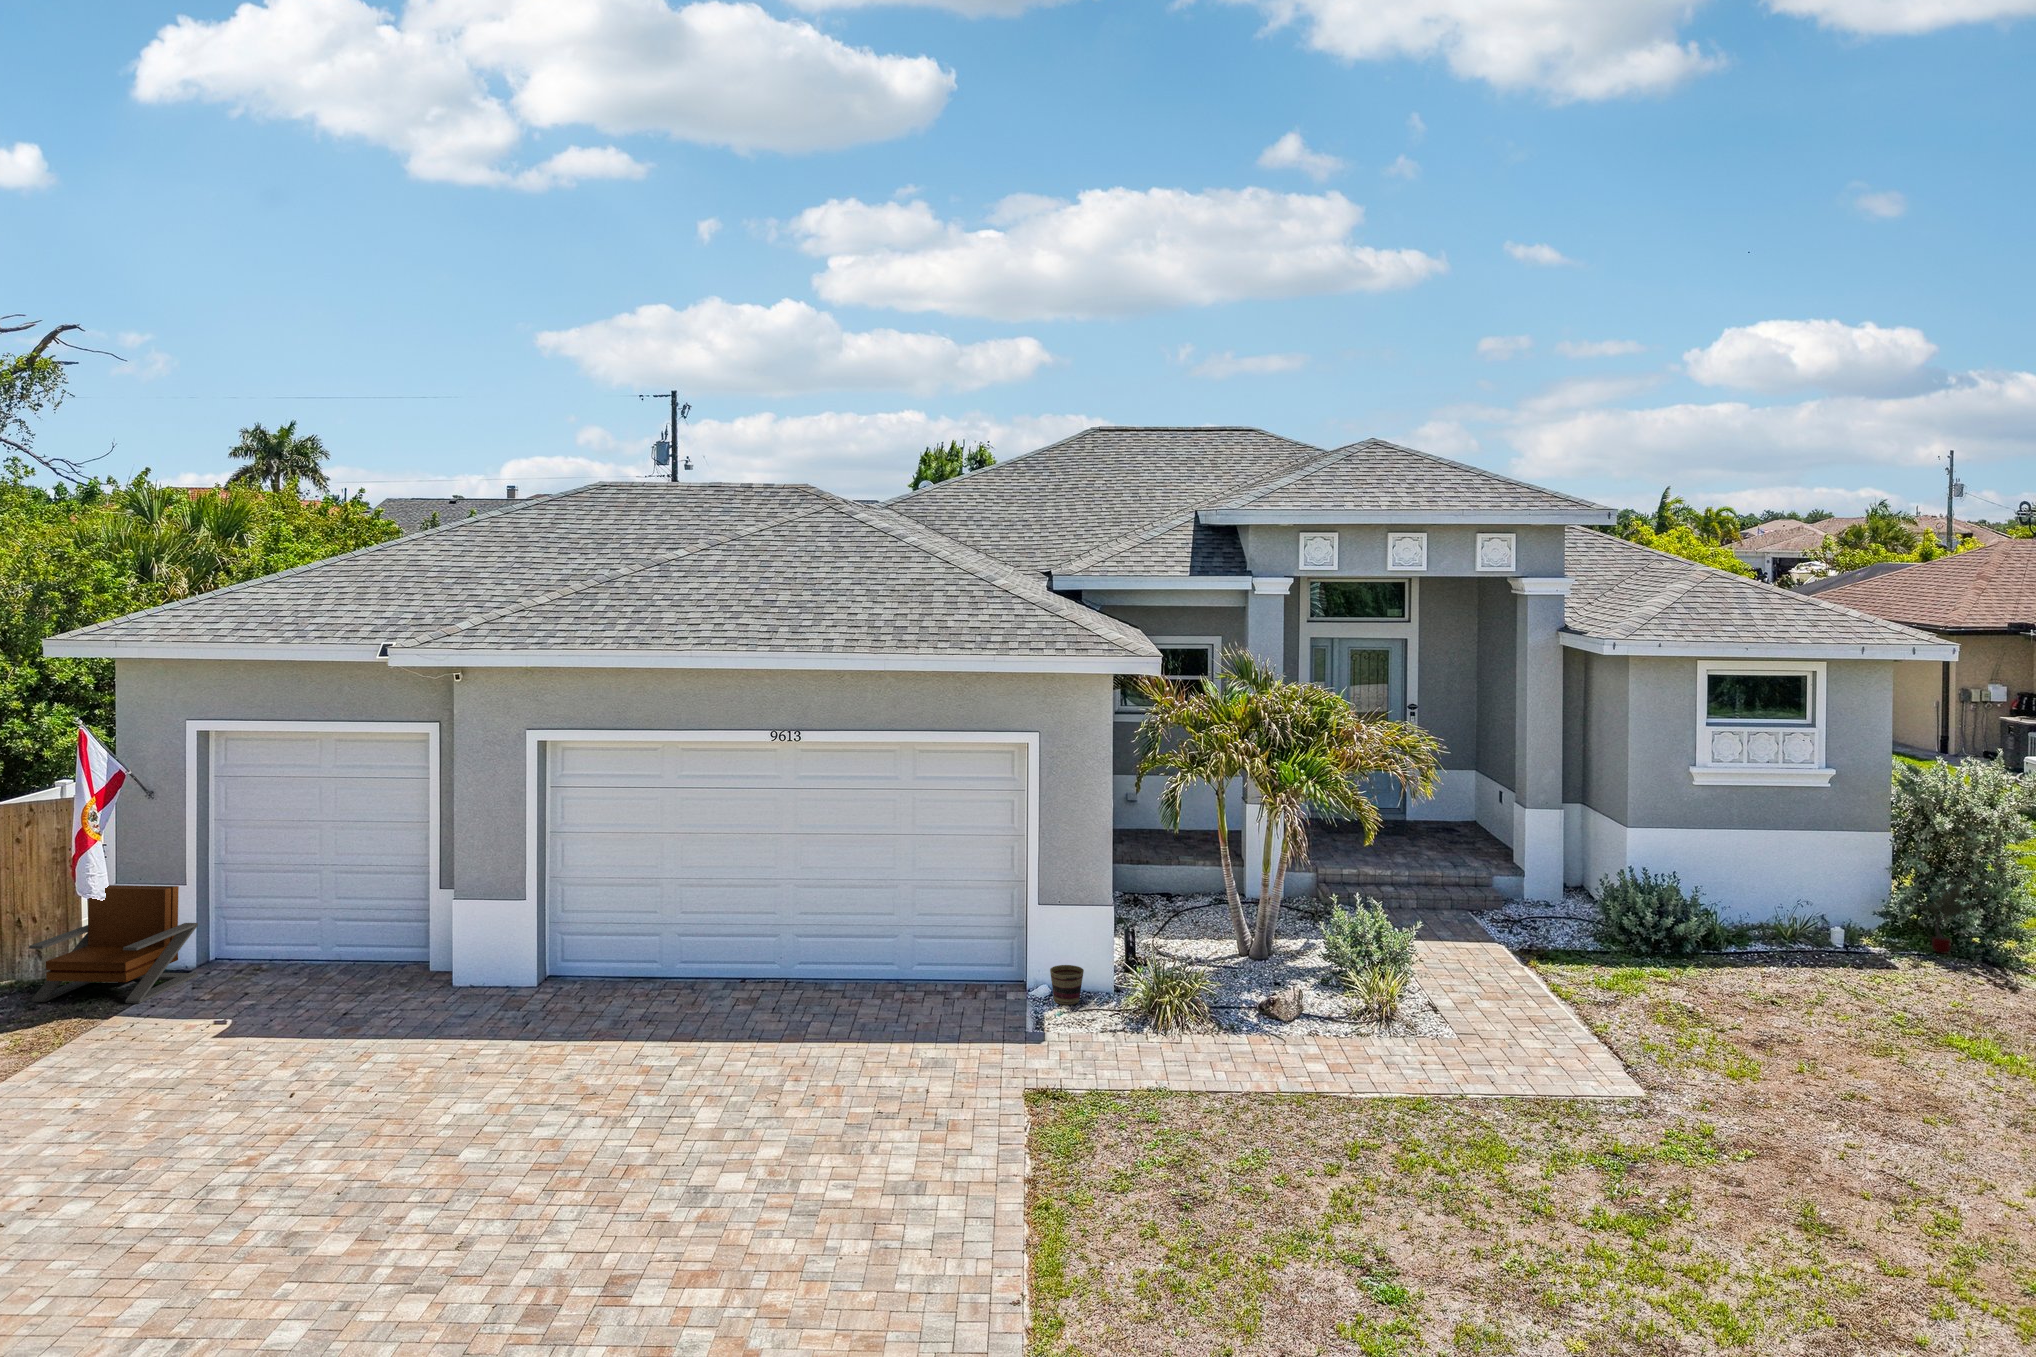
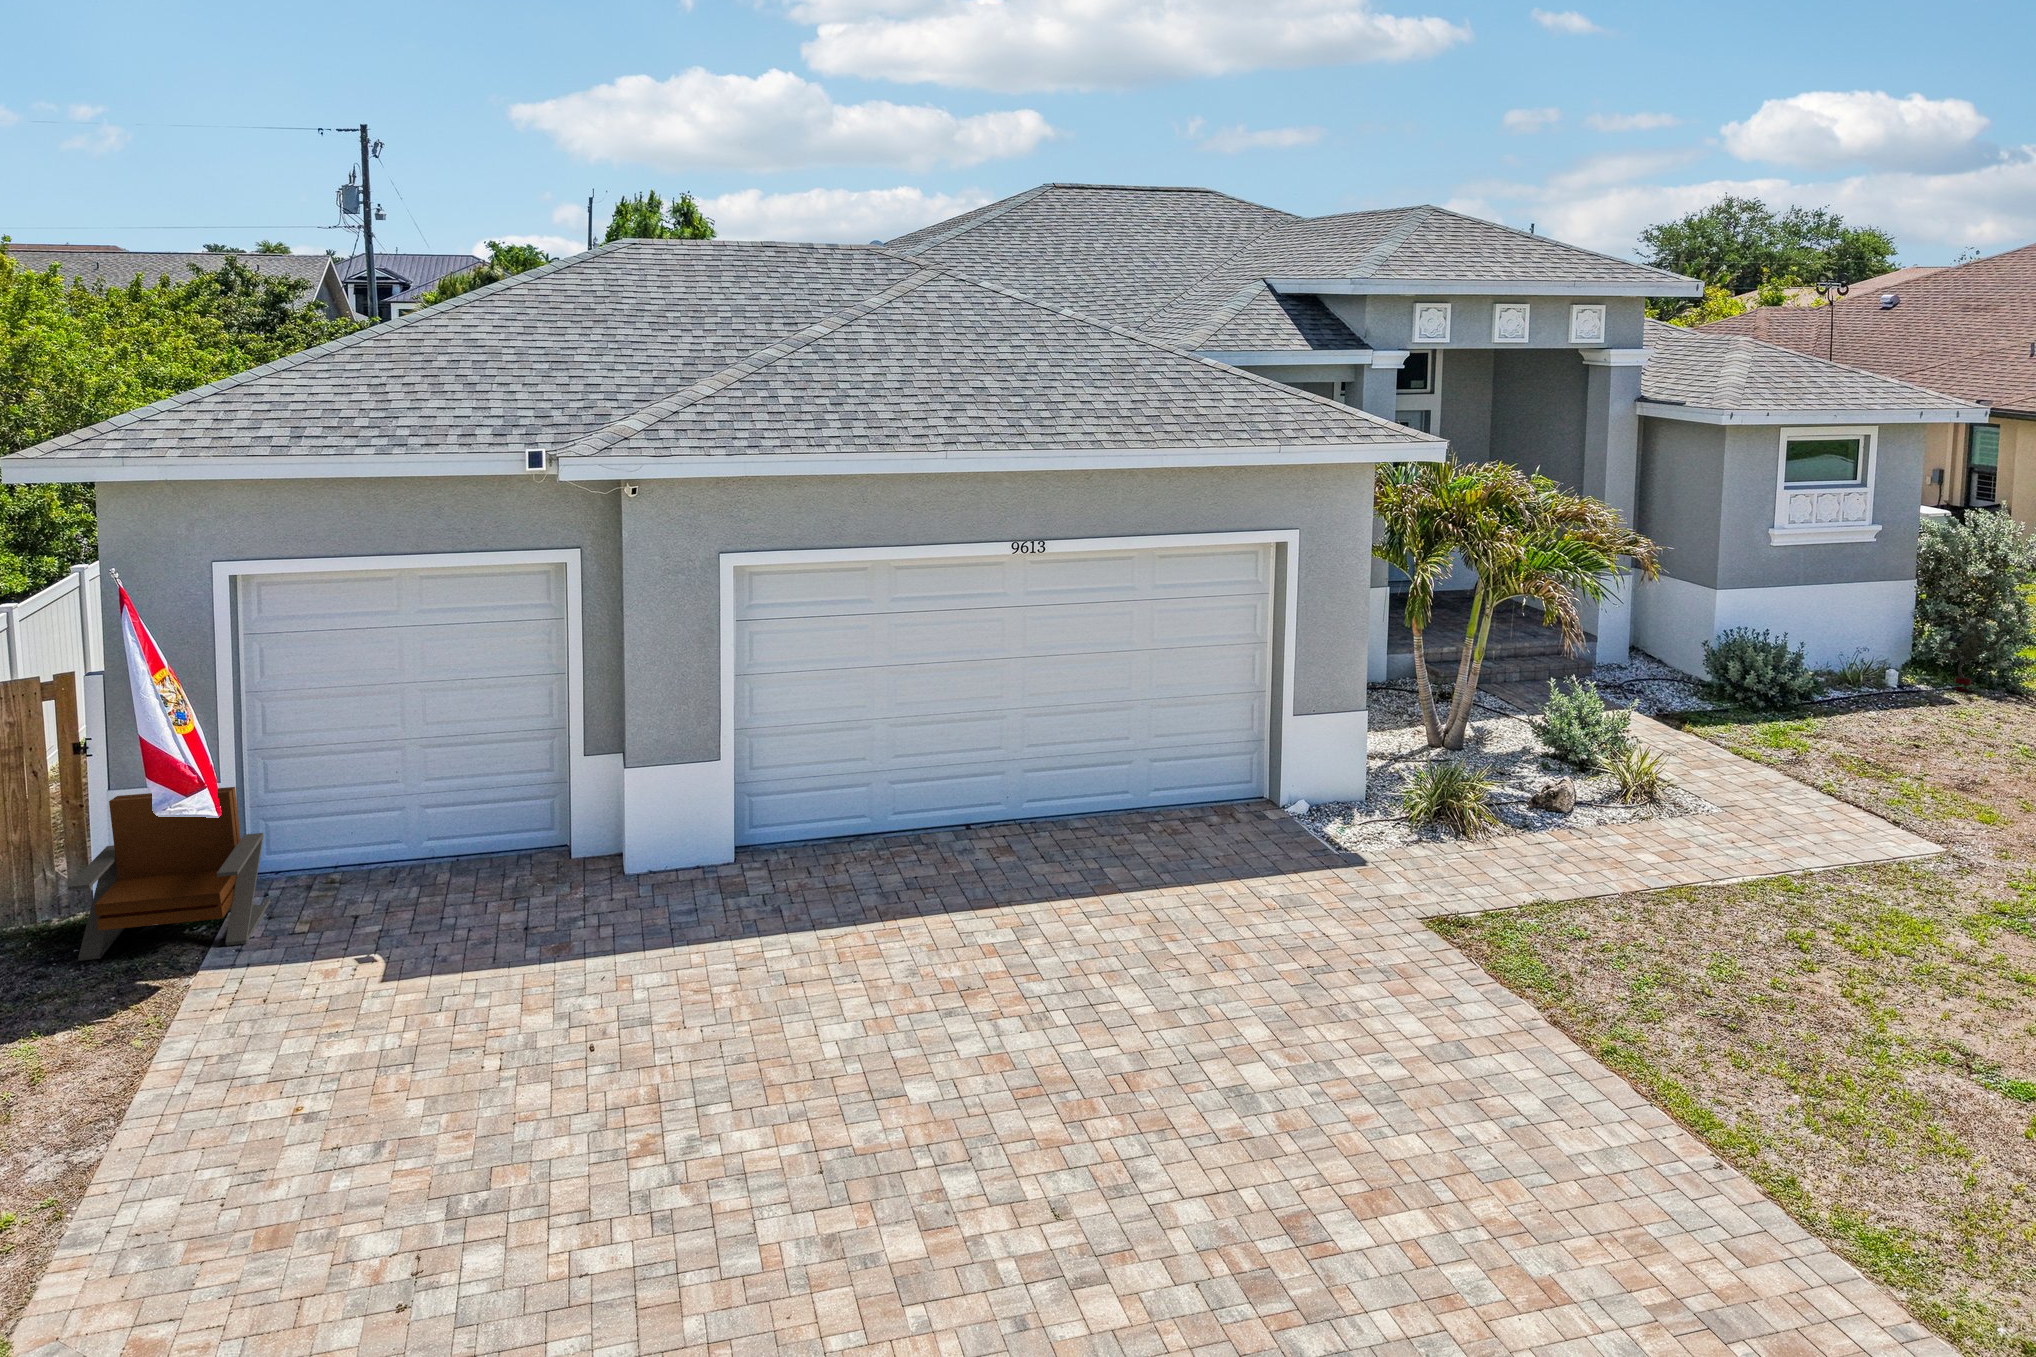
basket: present [1050,965,1084,1005] -> none [1312,775,1349,816]

